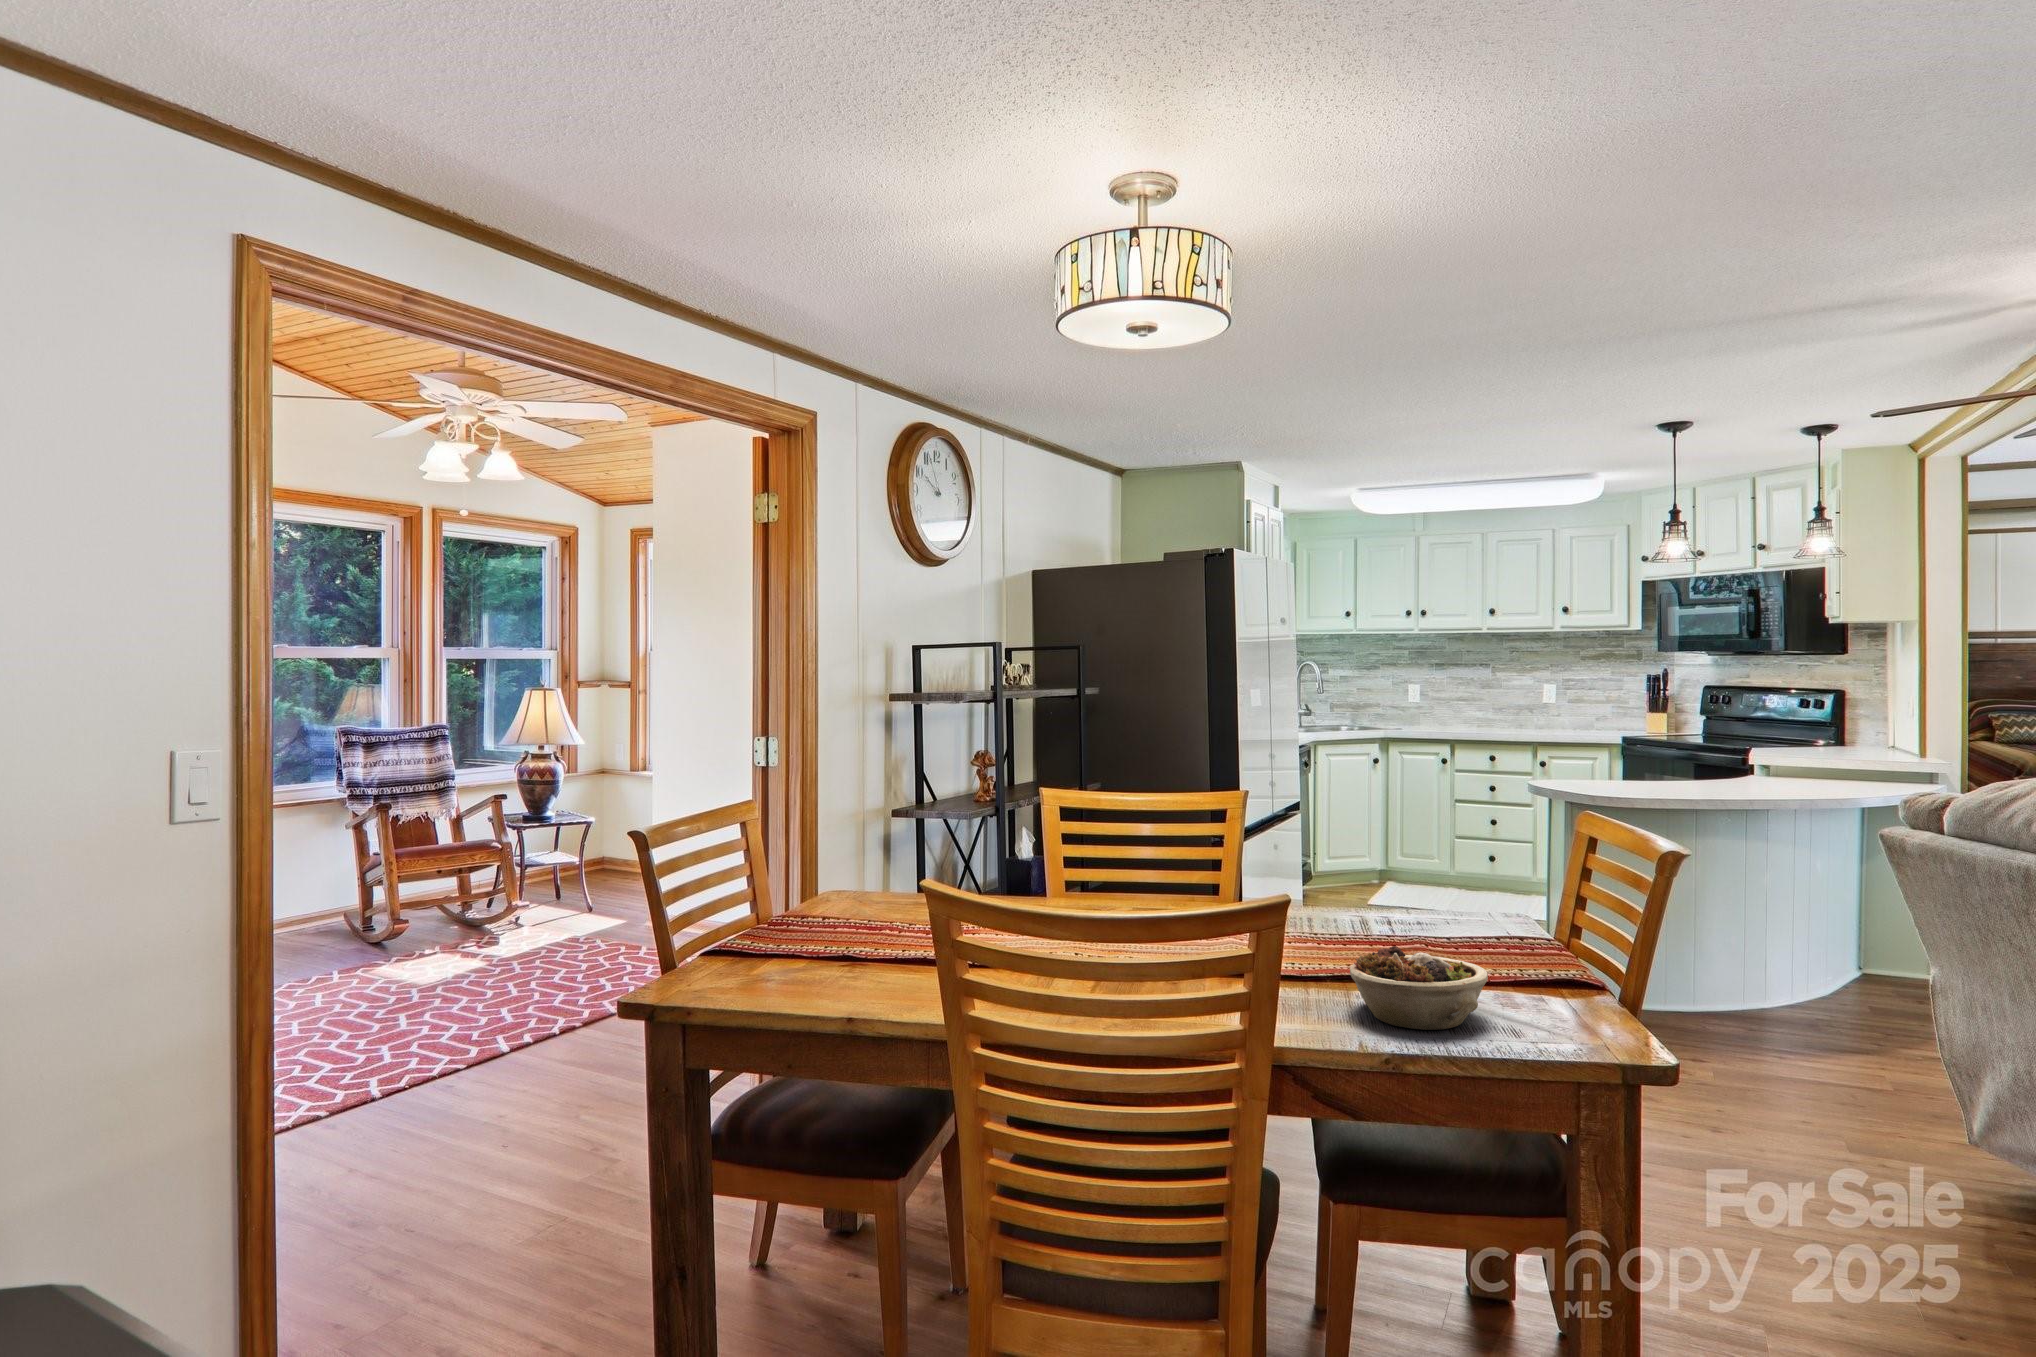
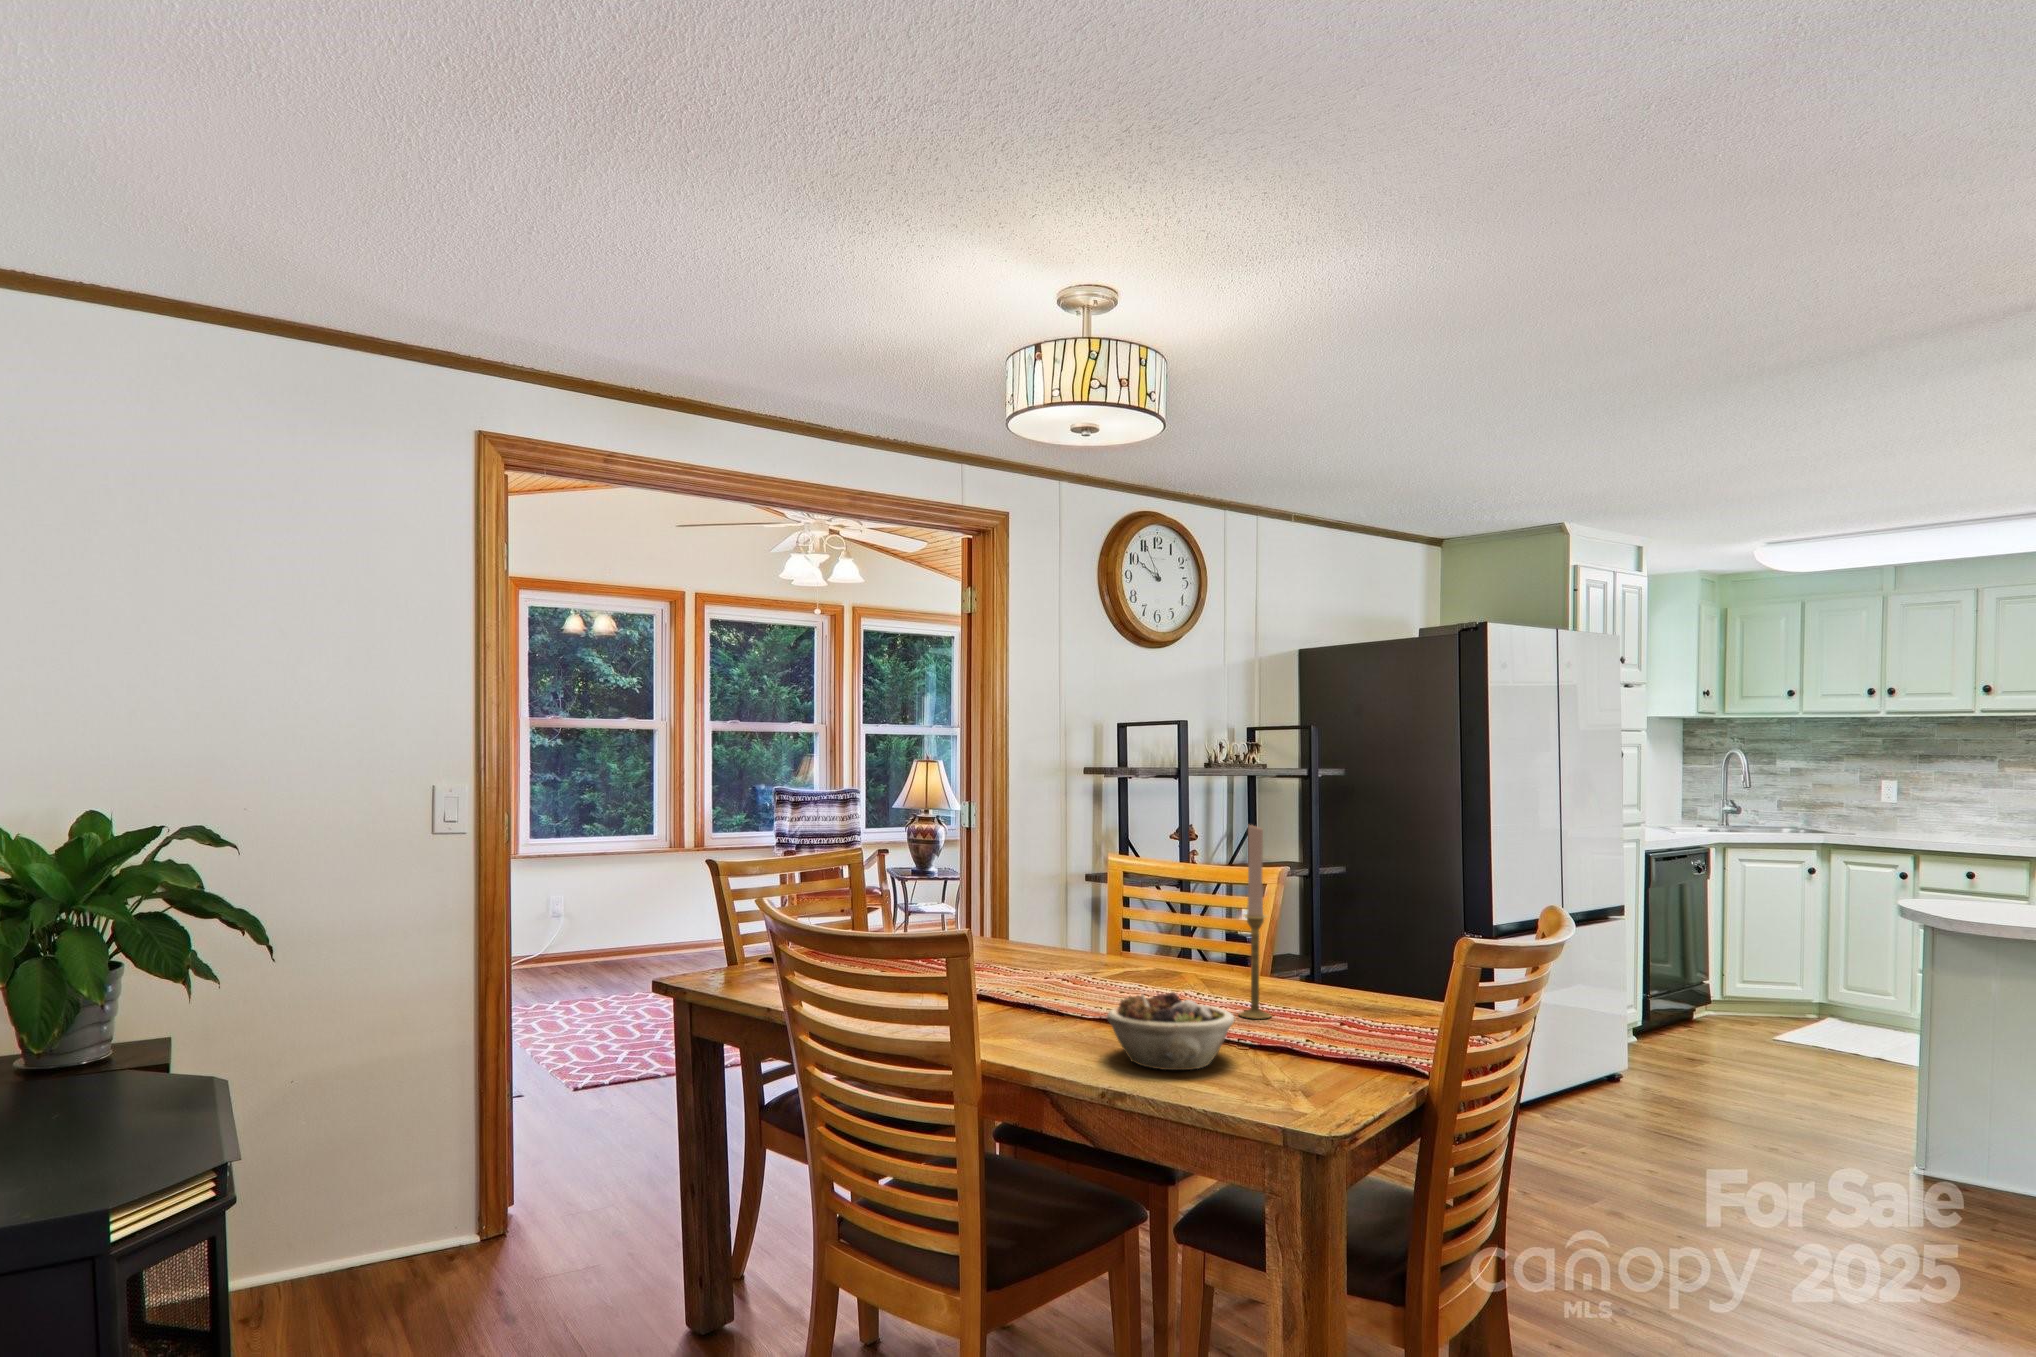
candlestick: none [1362,762,1396,960] -> present [1240,825,1271,1019]

